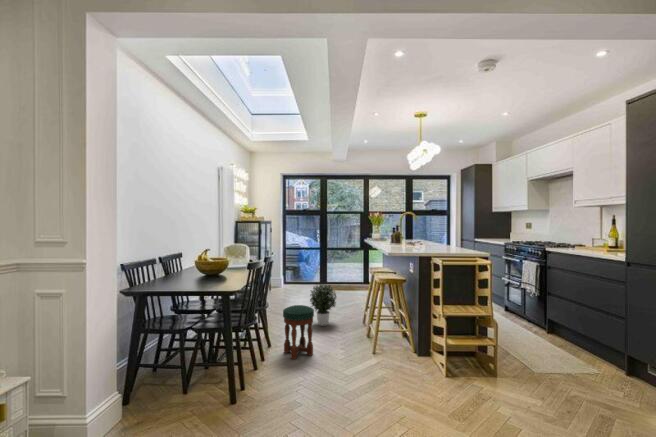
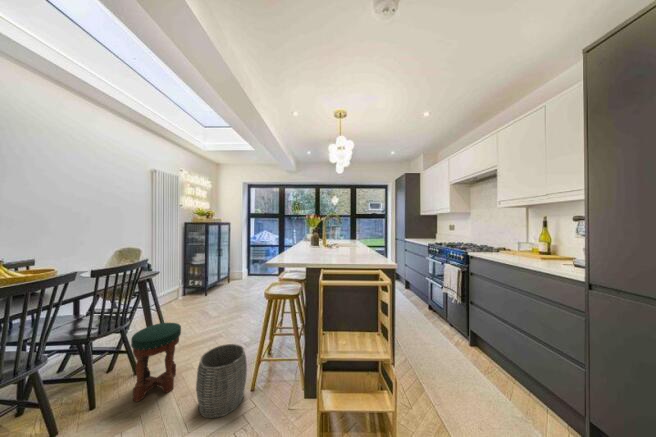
potted plant: present [310,285,336,326] -> none [215,288,250,334]
woven basket: none [340,320,375,366] -> present [196,344,247,418]

